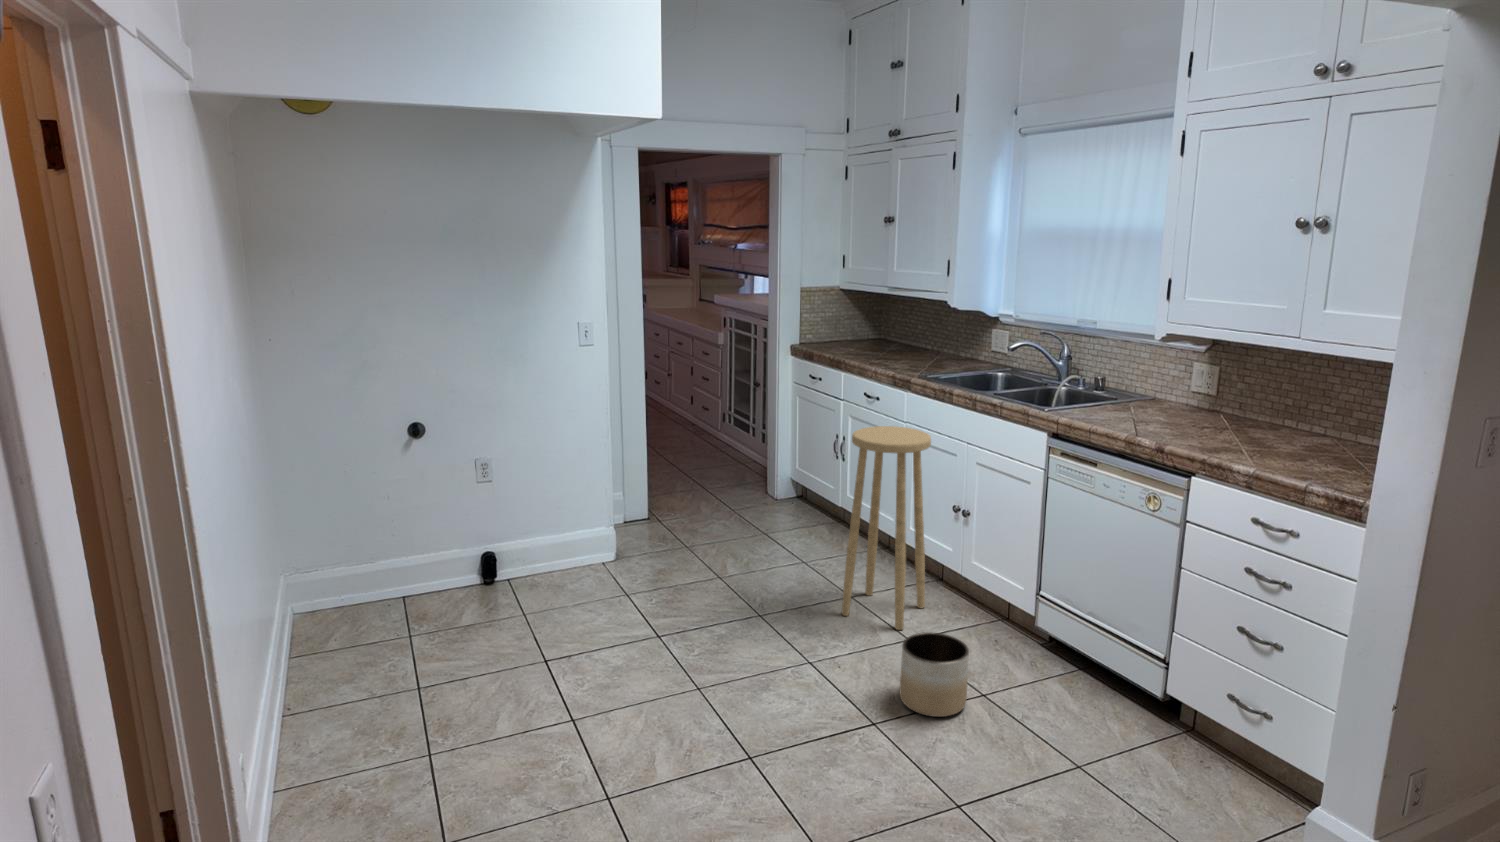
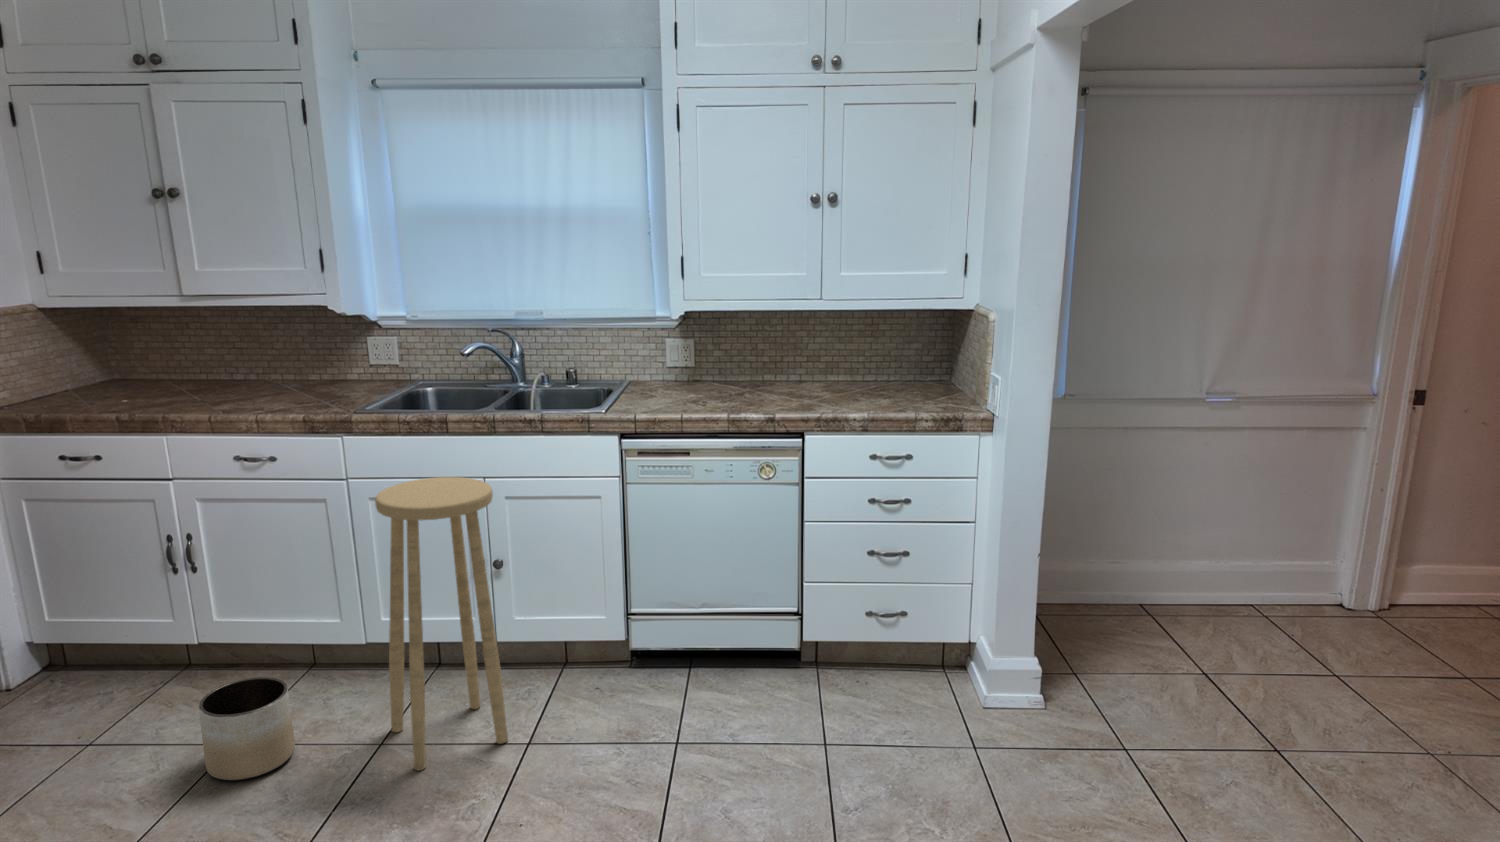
planter: present [900,632,969,717] -> present [199,677,295,780]

